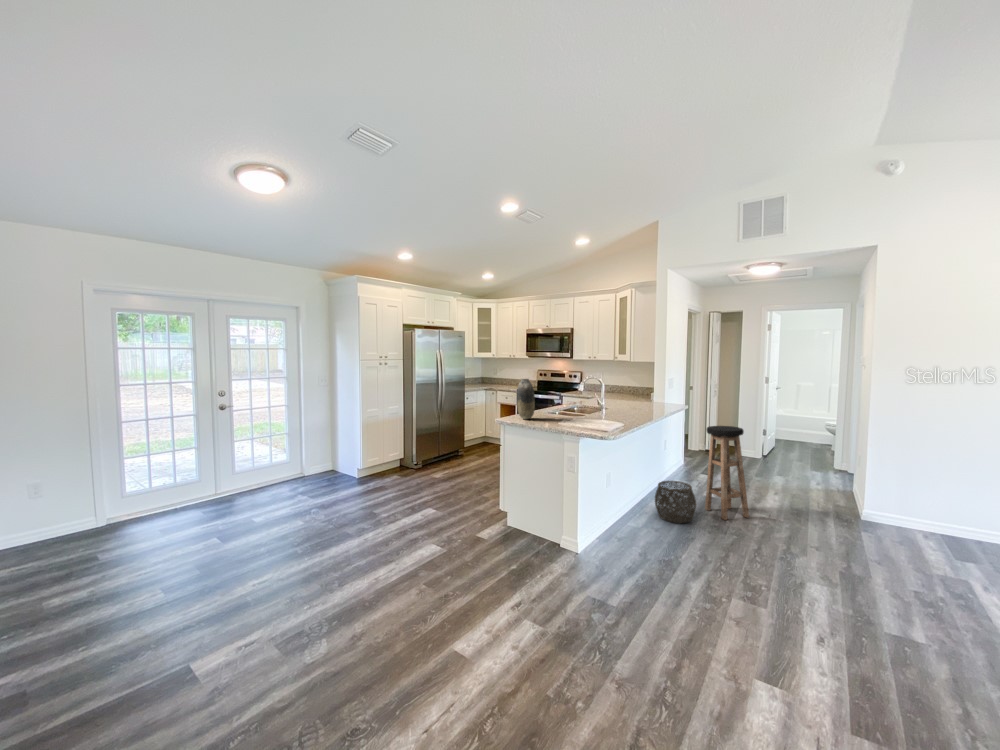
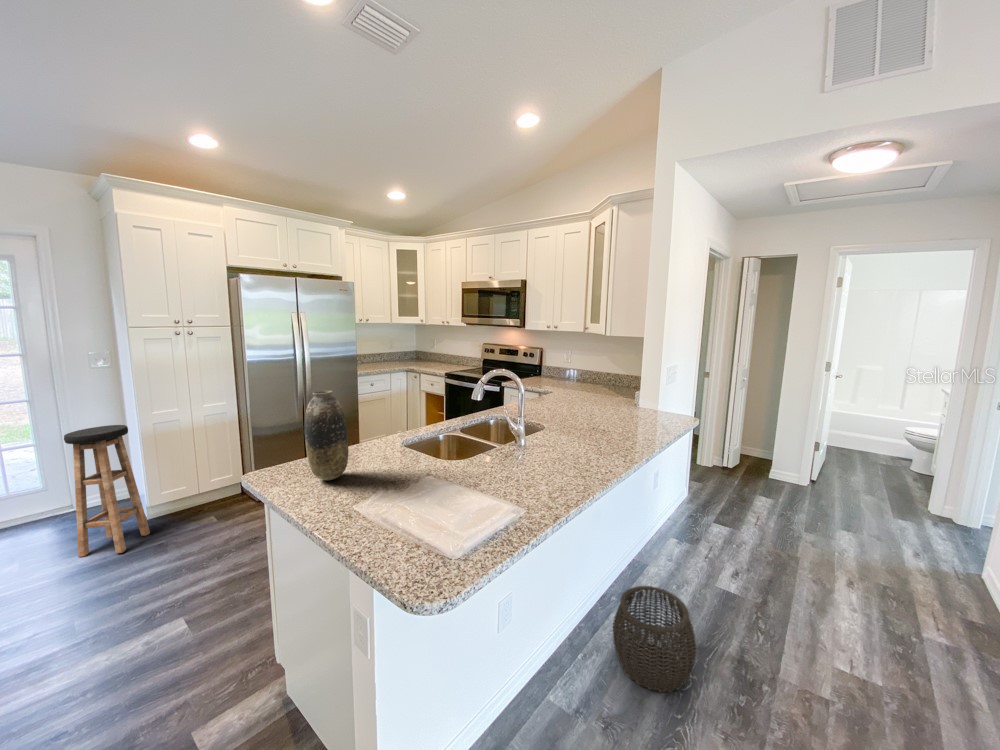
bar stool: present [705,426,749,520] -> present [64,425,150,557]

